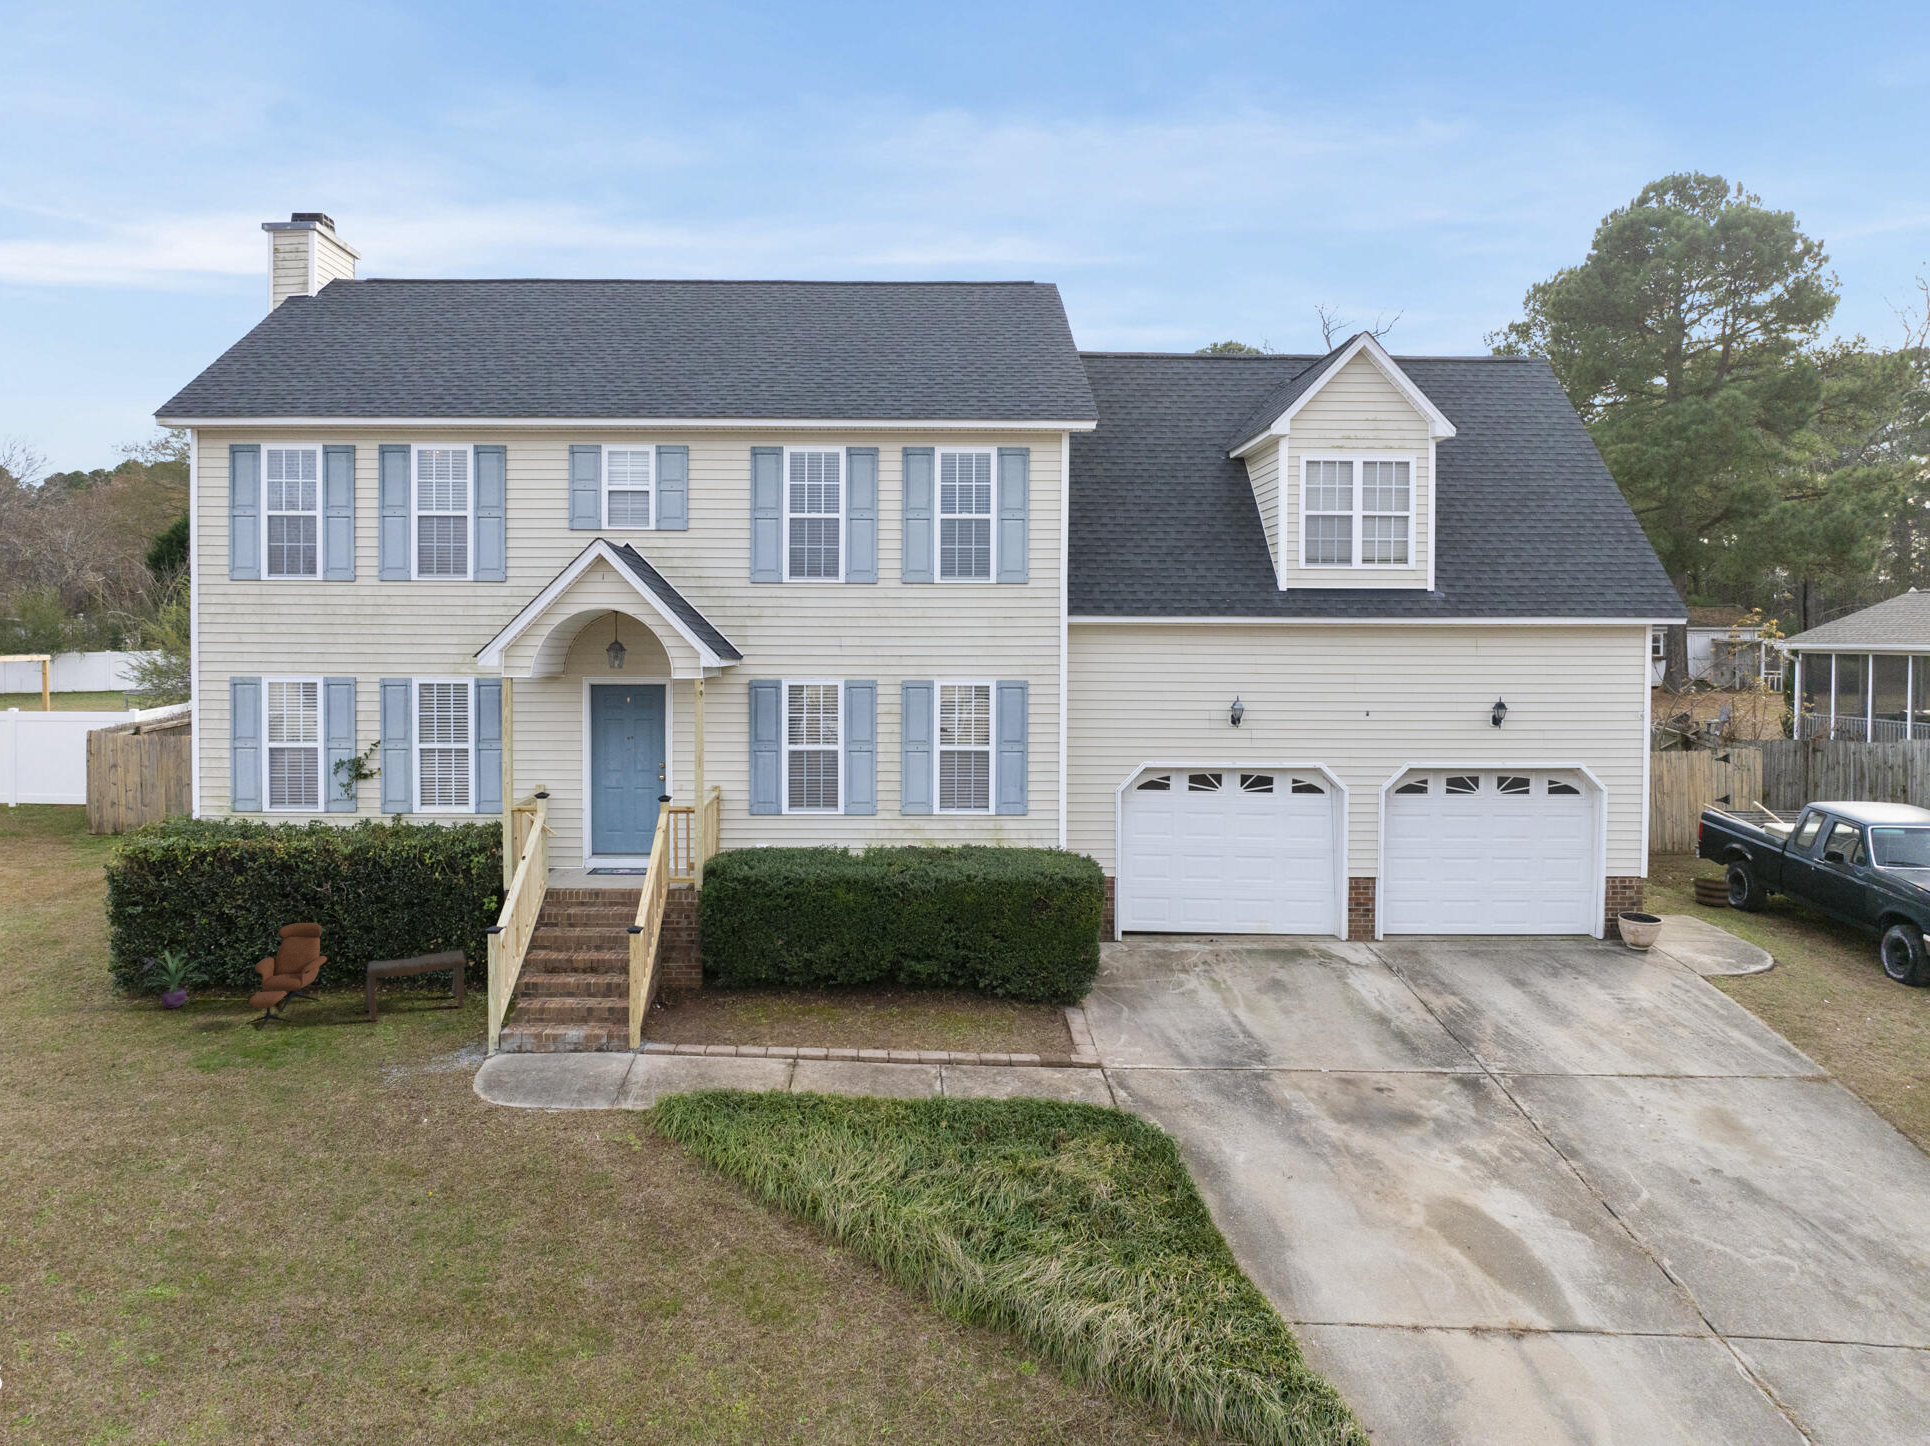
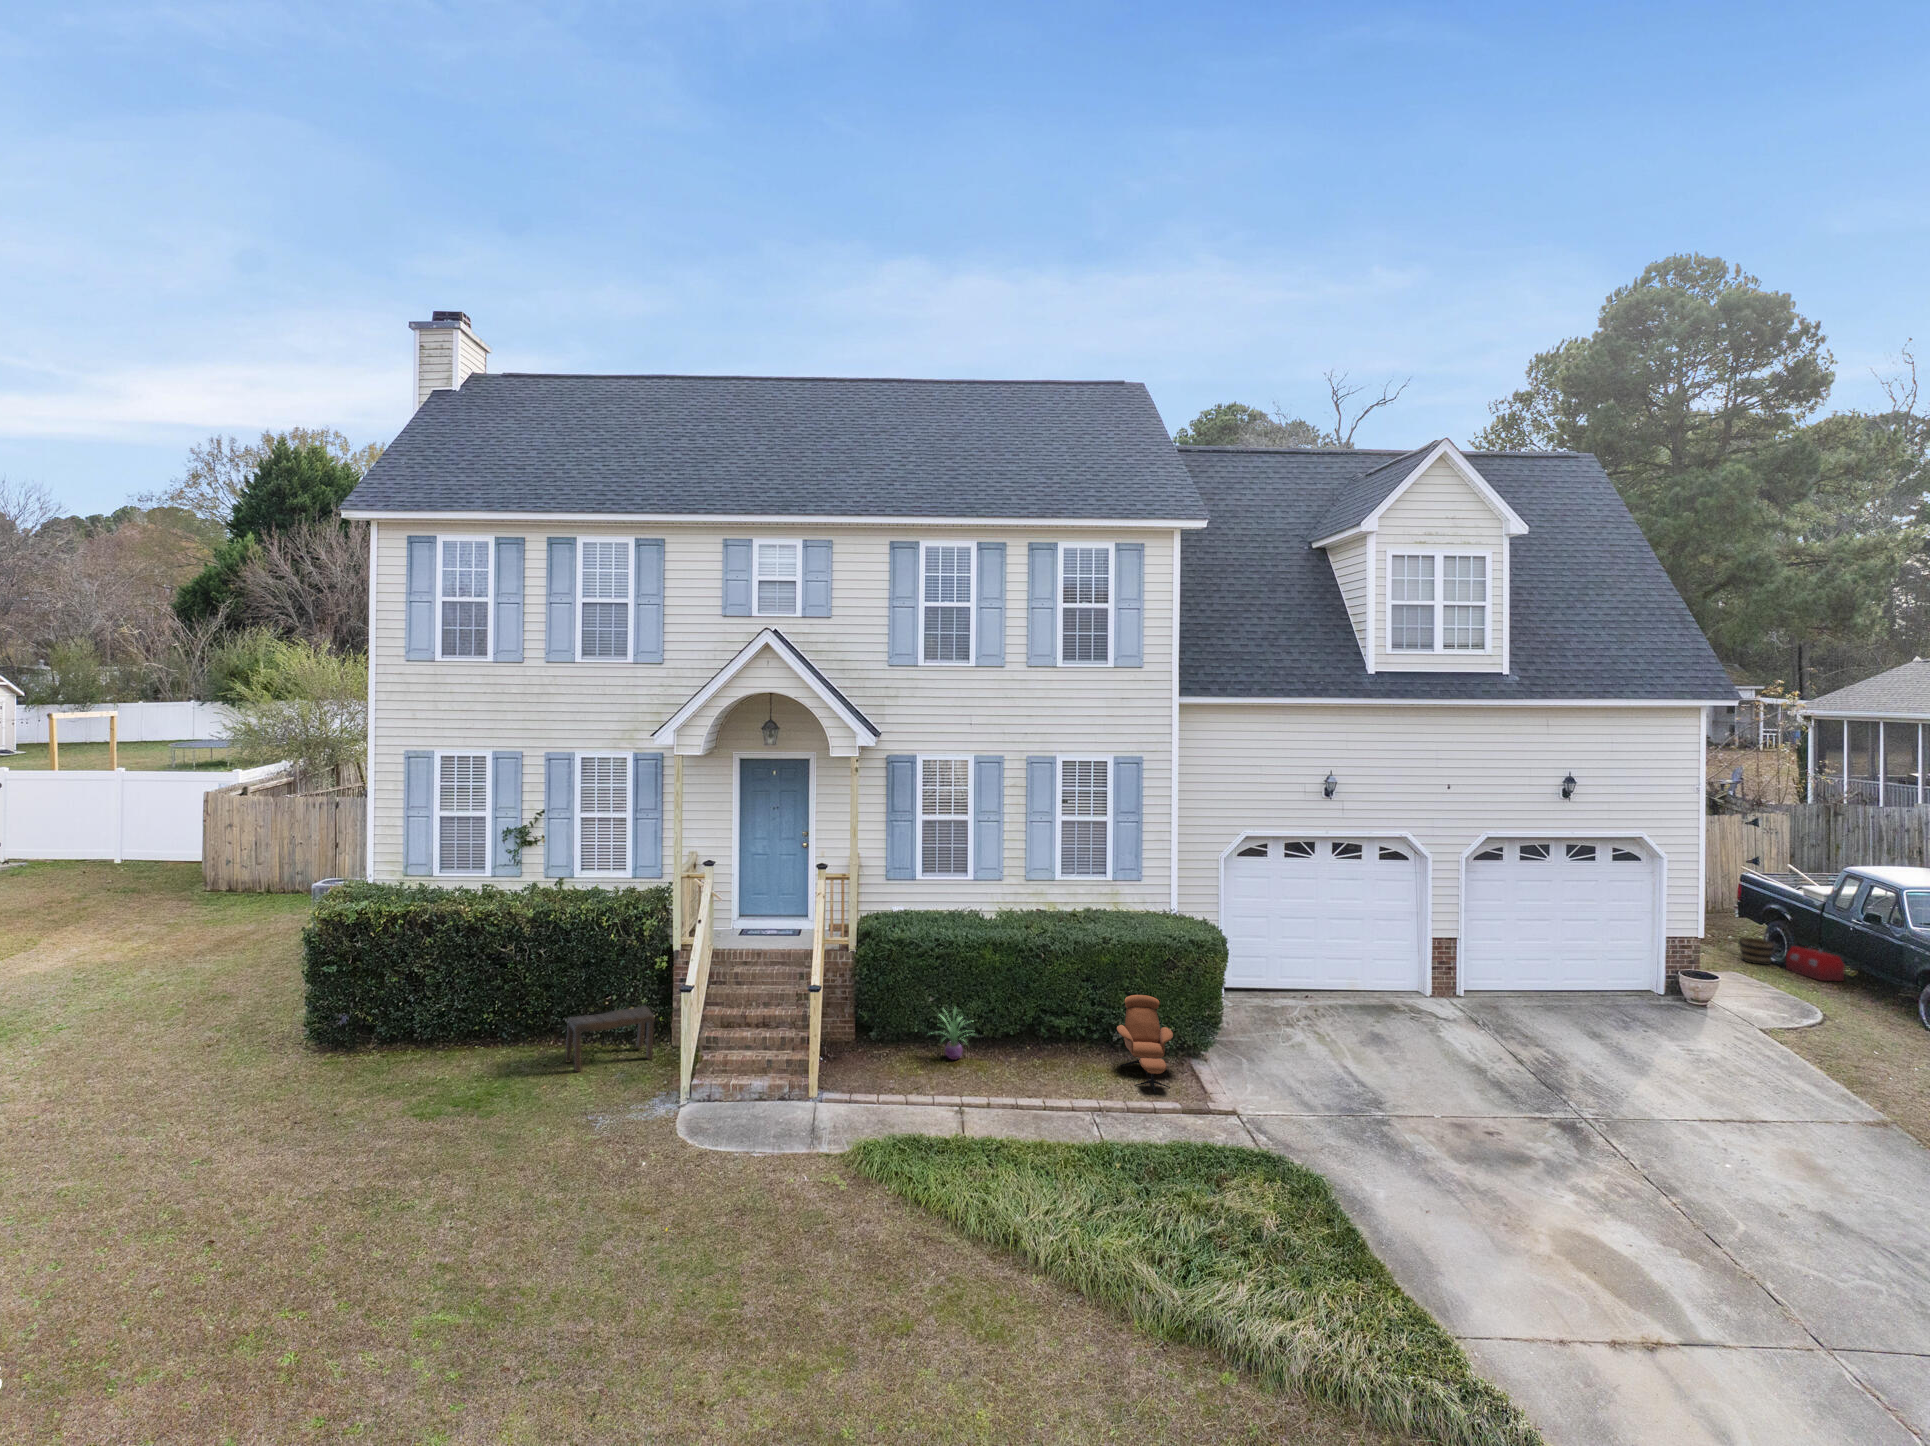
toolbox: none [1743,884,1805,924] -> present [1786,946,1844,981]
lounge chair: present [246,923,327,1030] -> present [1117,995,1173,1094]
decorative plant: present [161,950,192,1009] -> present [941,1008,963,1060]

